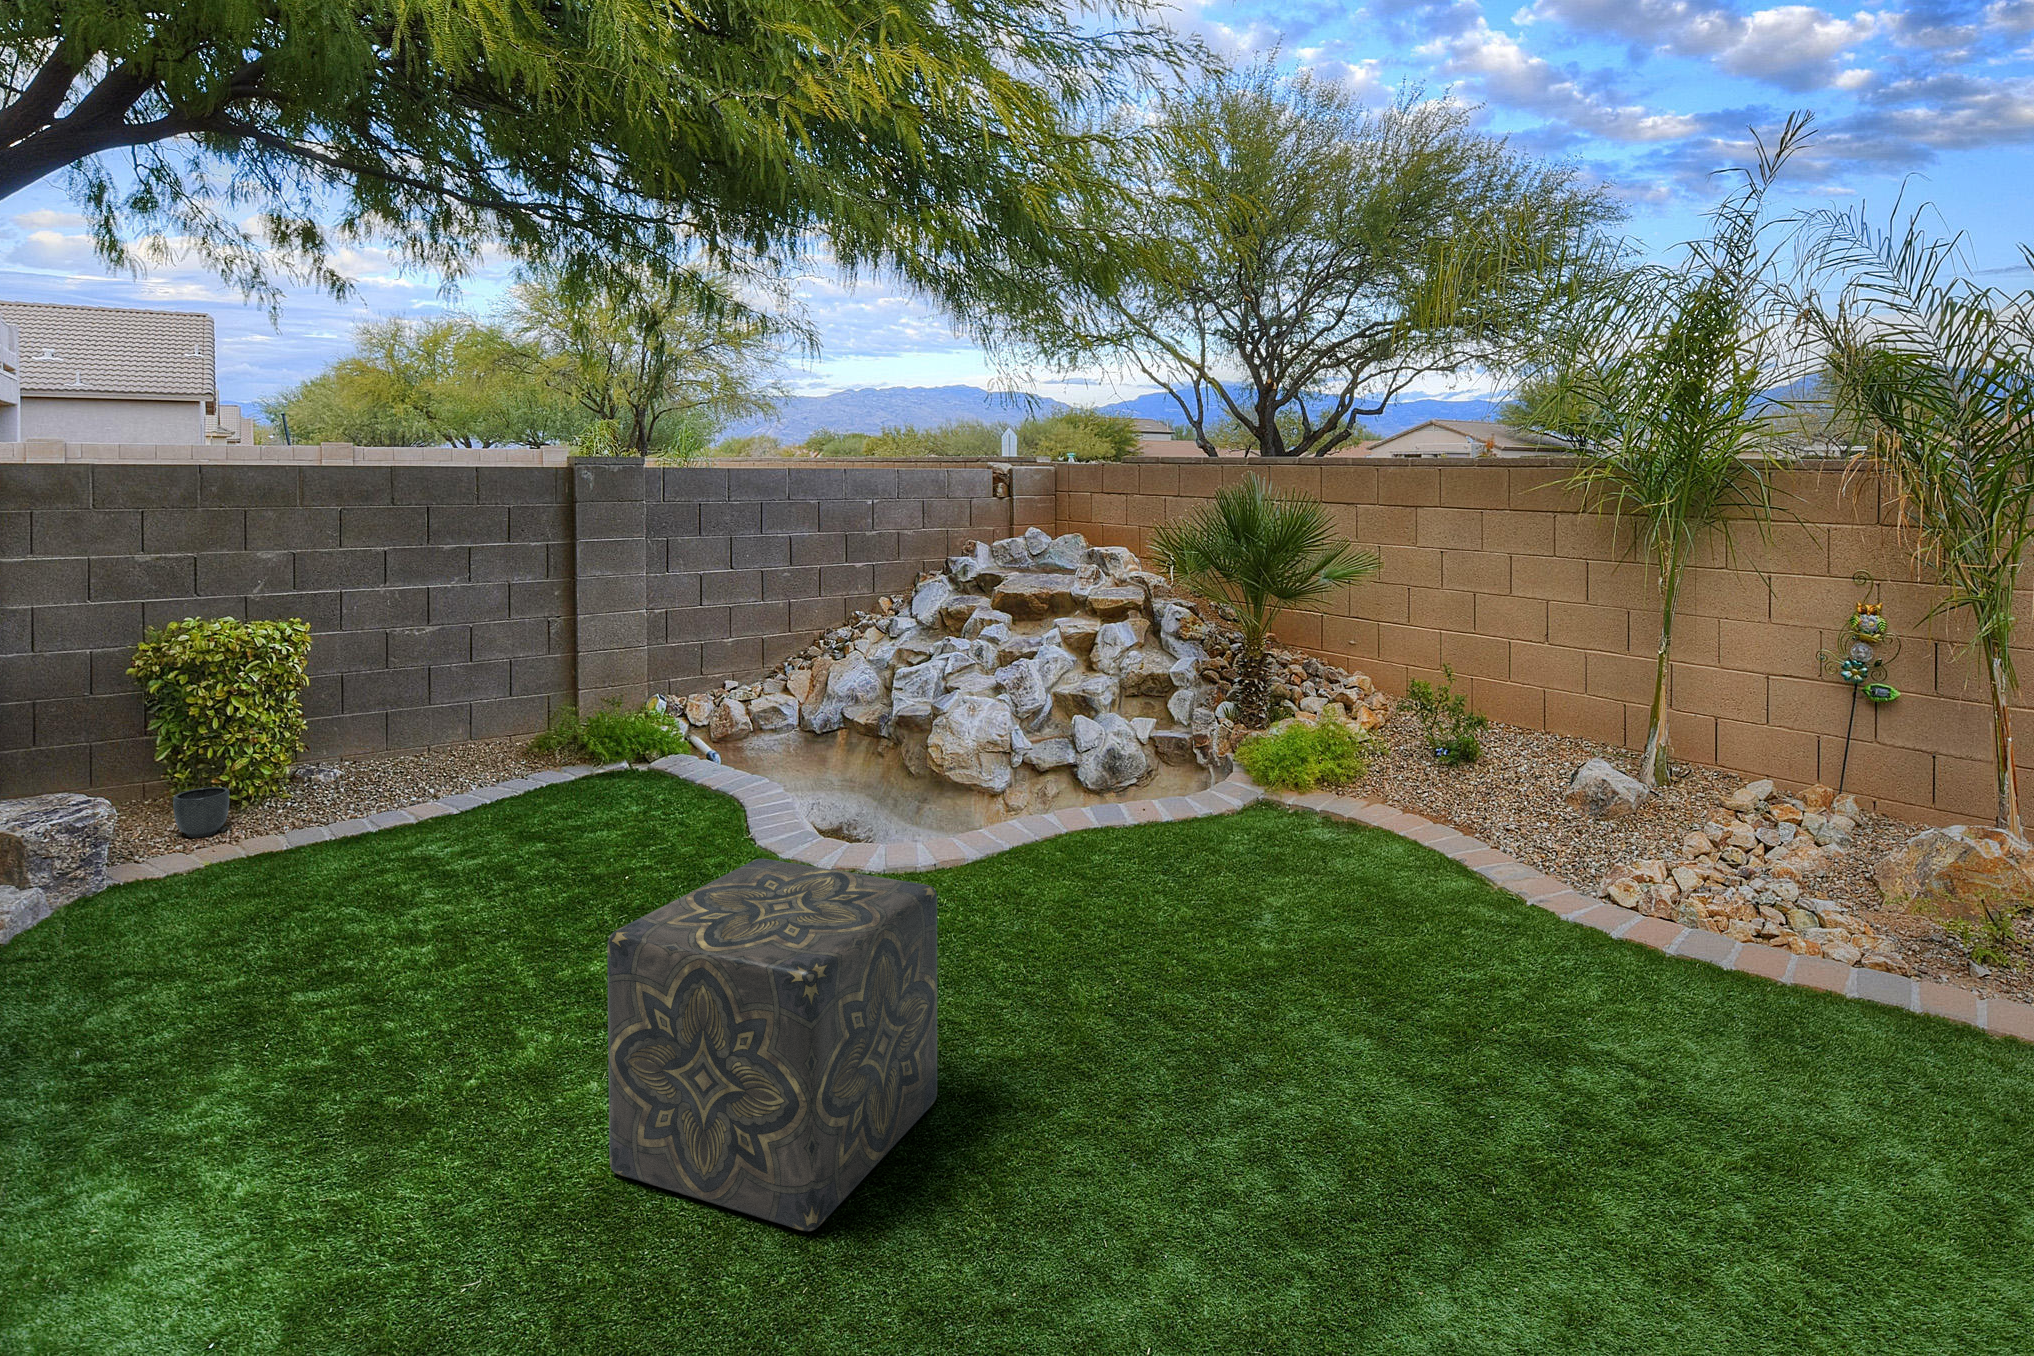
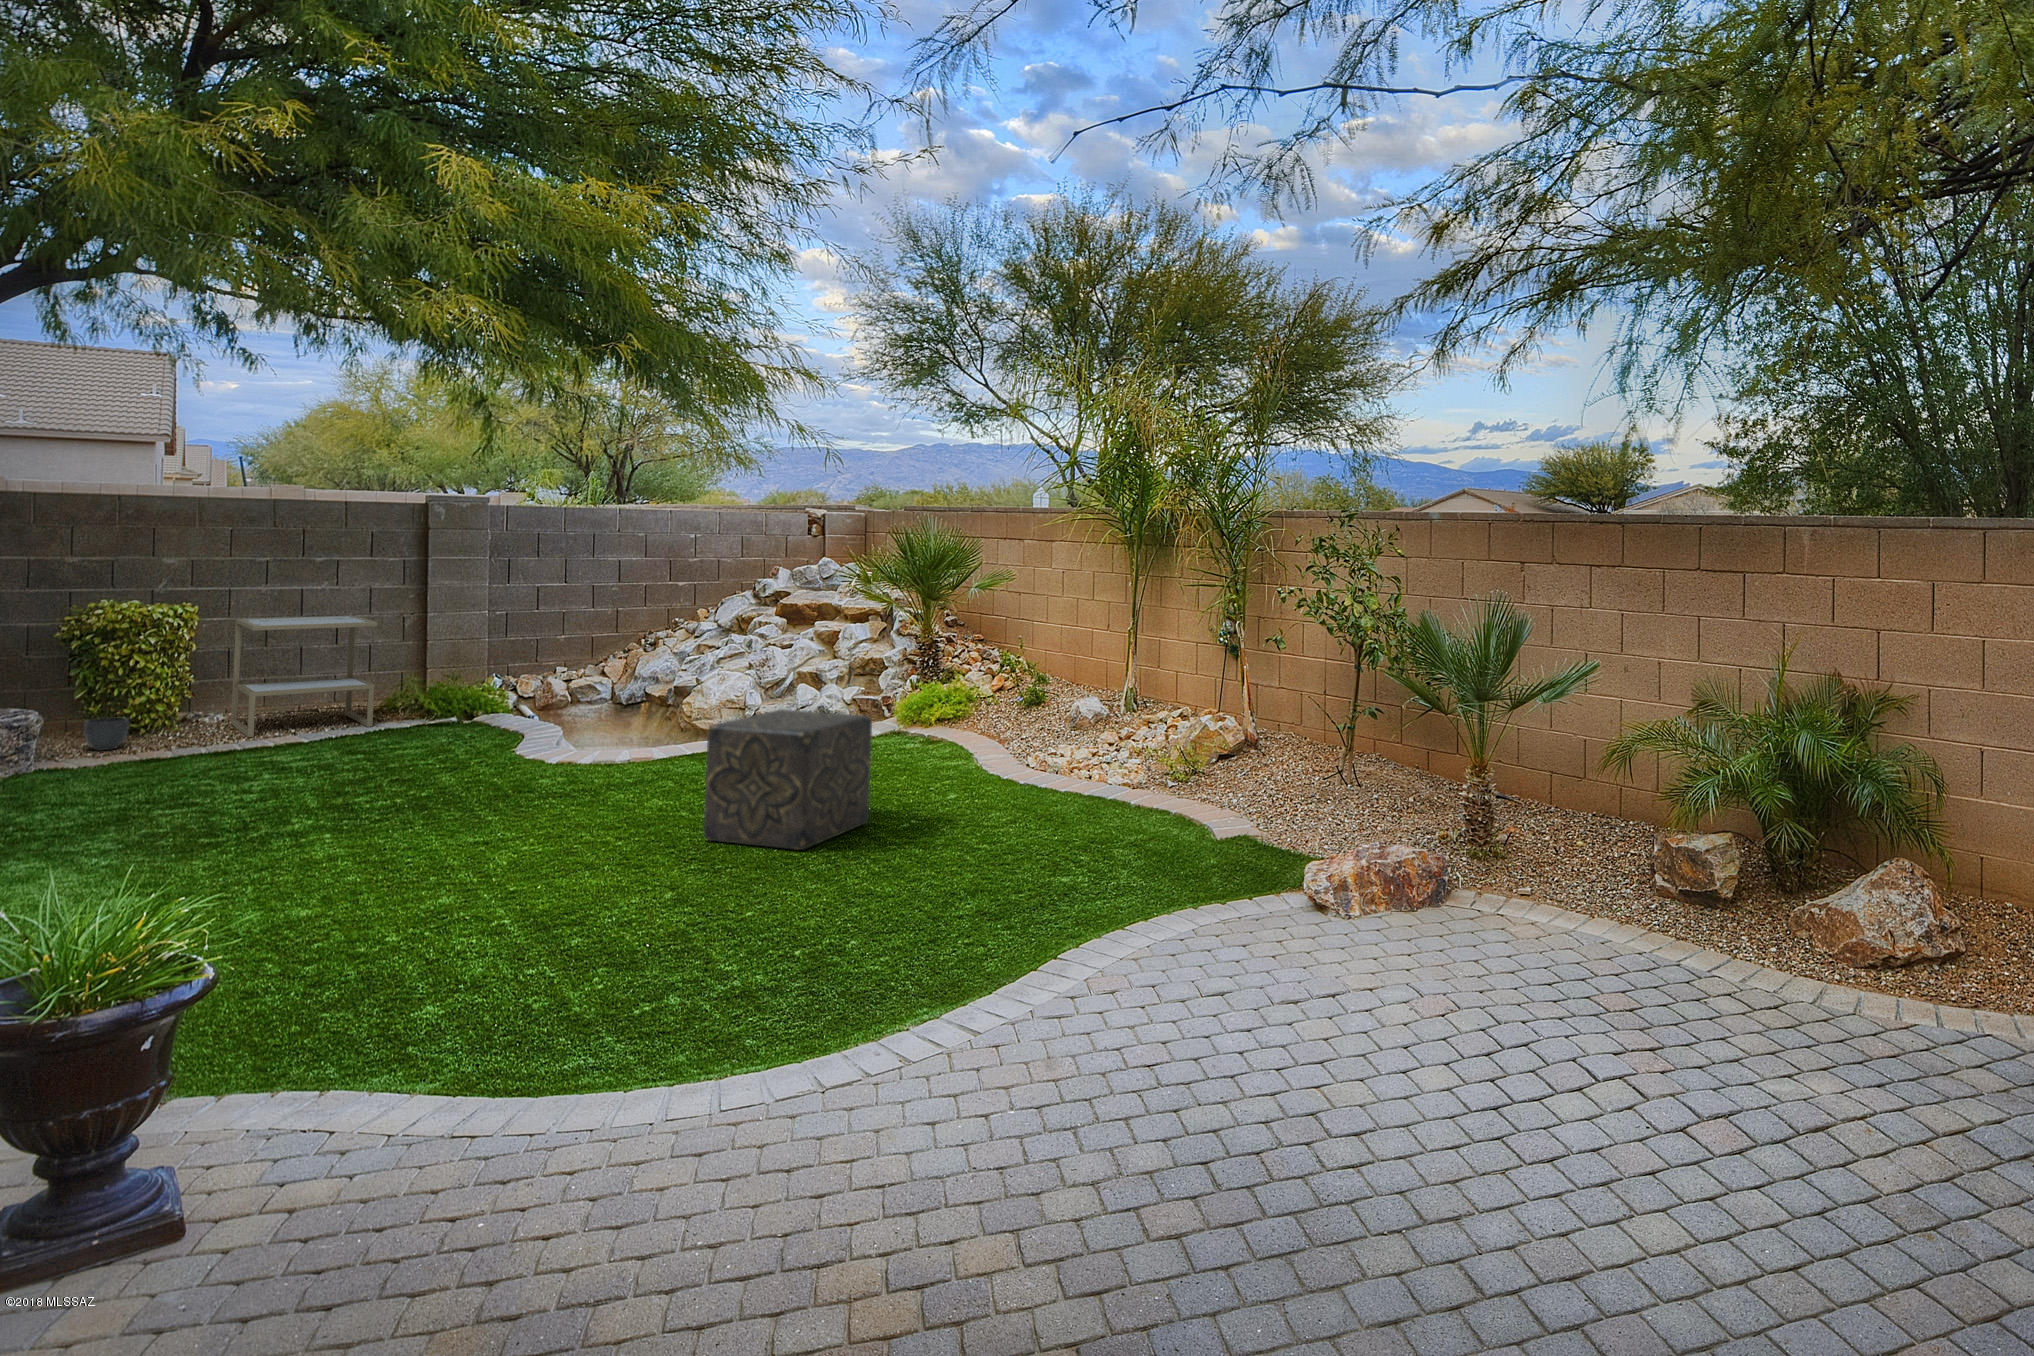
side table: none [352,625,529,807] -> present [231,615,377,737]
ottoman: present [607,859,937,1231] -> present [704,709,872,850]

